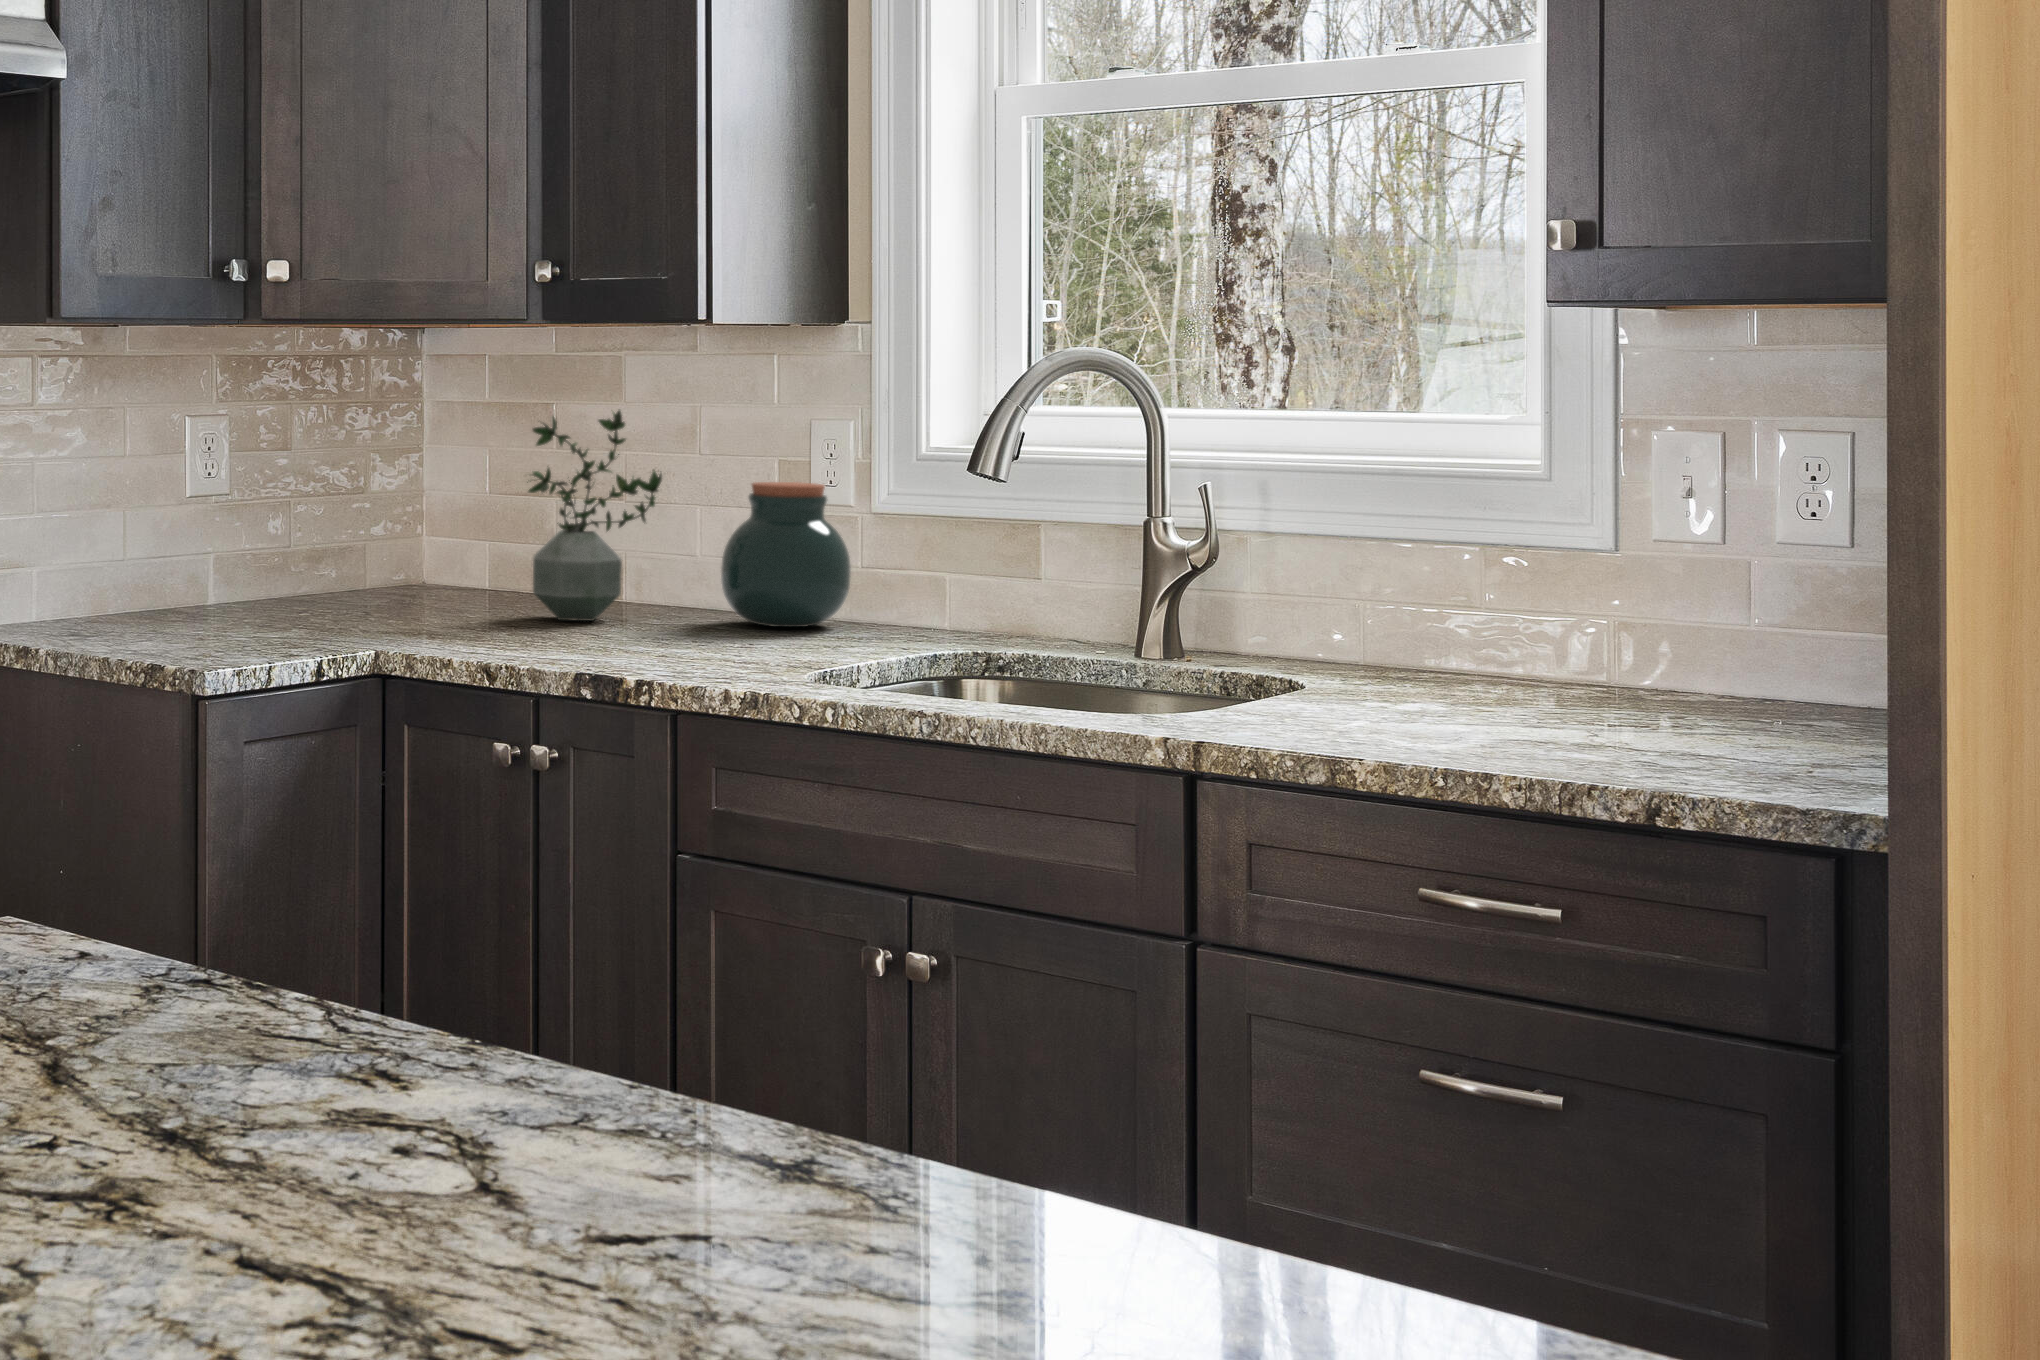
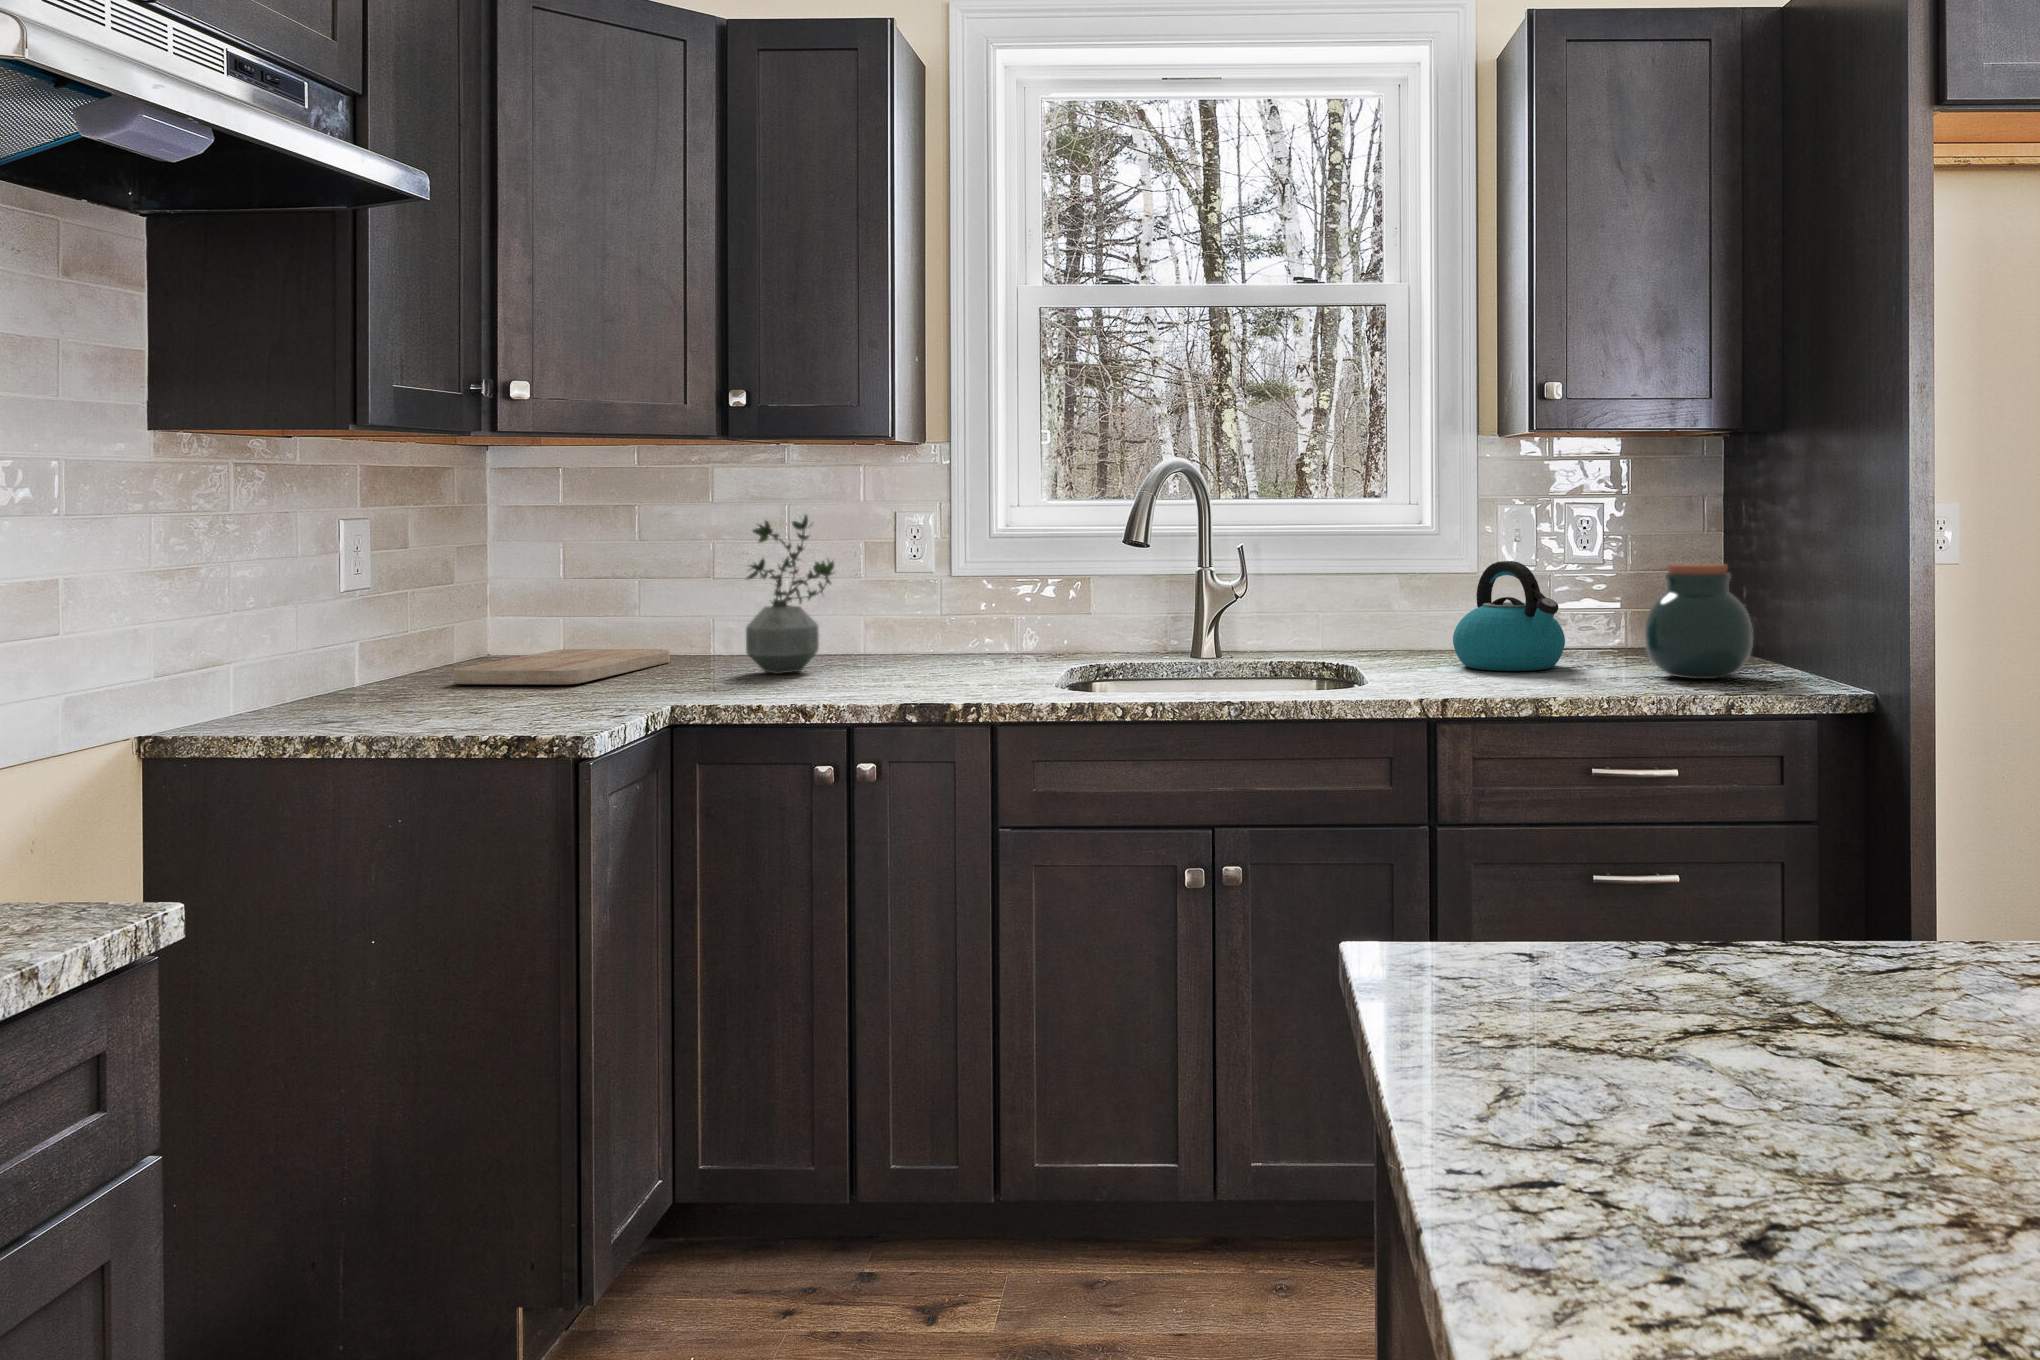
jar: present [721,482,851,627] -> present [1645,564,1753,679]
kettle: none [1416,545,1600,725] -> present [1453,561,1565,671]
cutting board: none [218,567,511,608] -> present [453,649,670,685]

